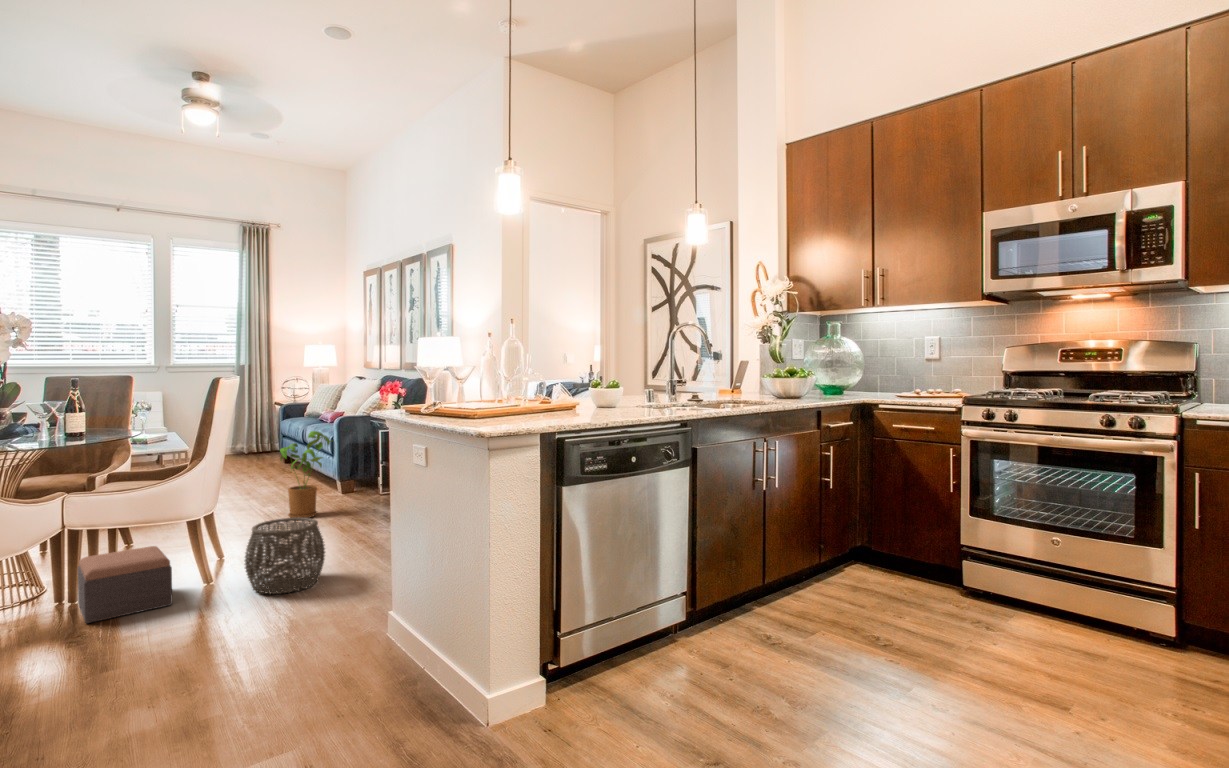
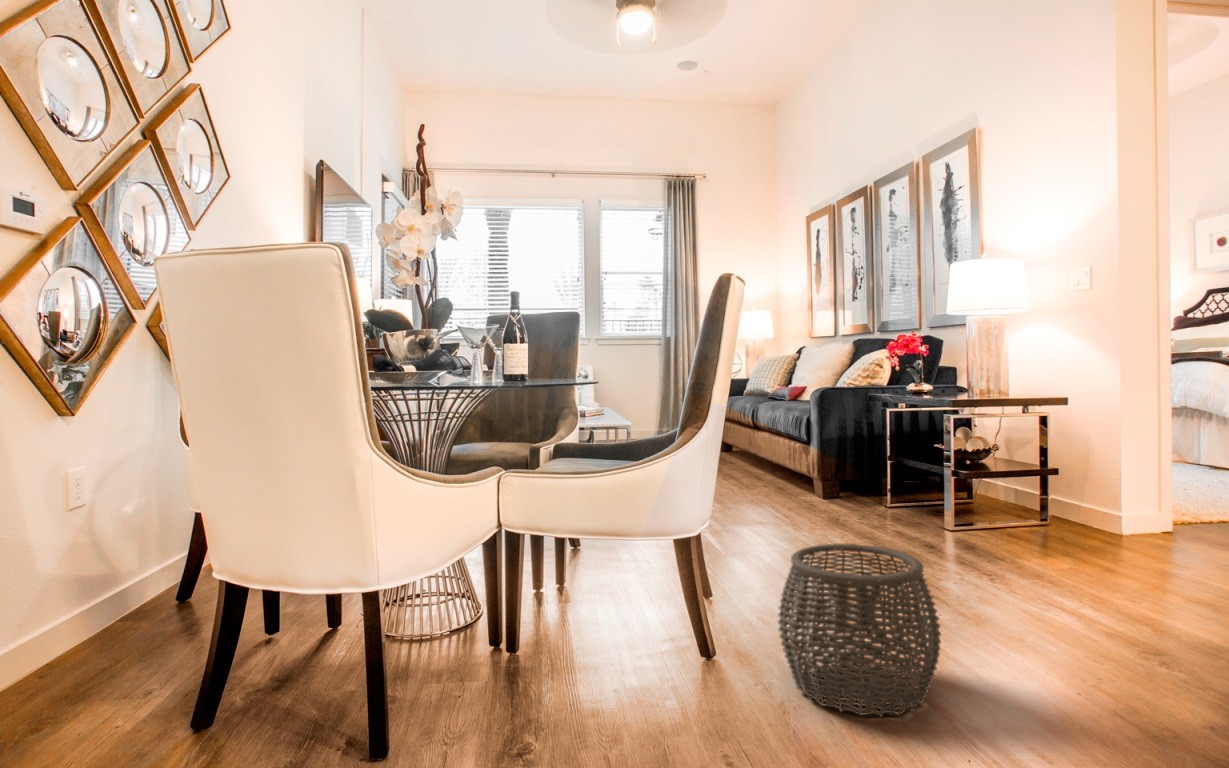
house plant: present [280,431,331,518] -> none [755,399,832,535]
footstool: present [78,546,172,623] -> none [518,570,660,711]

